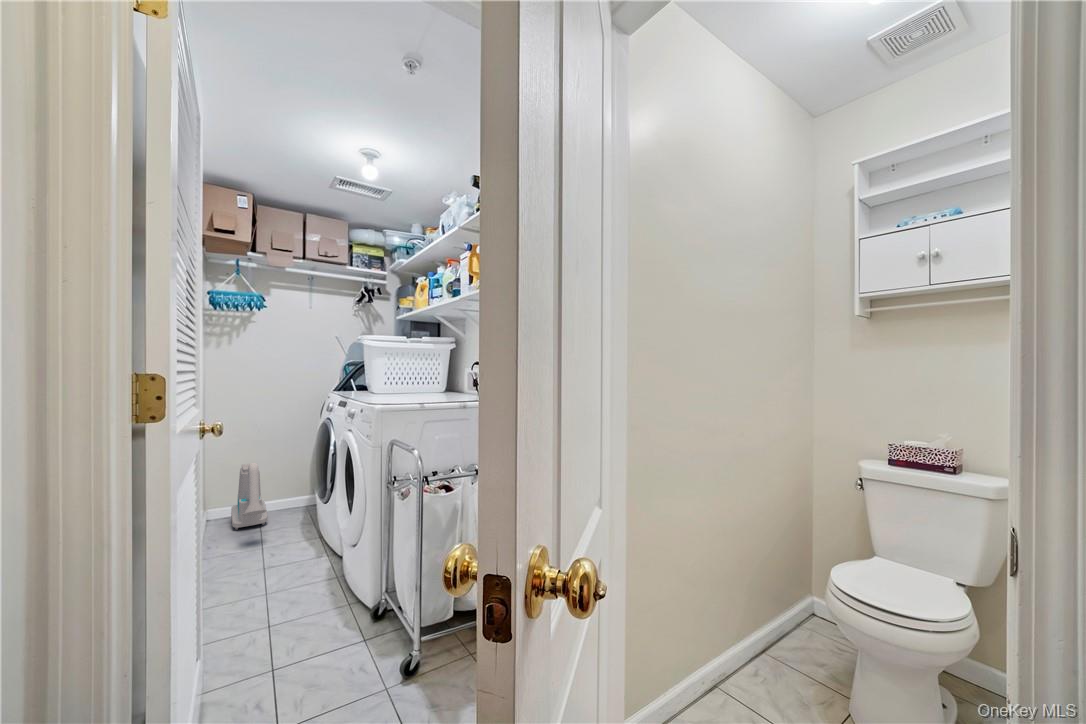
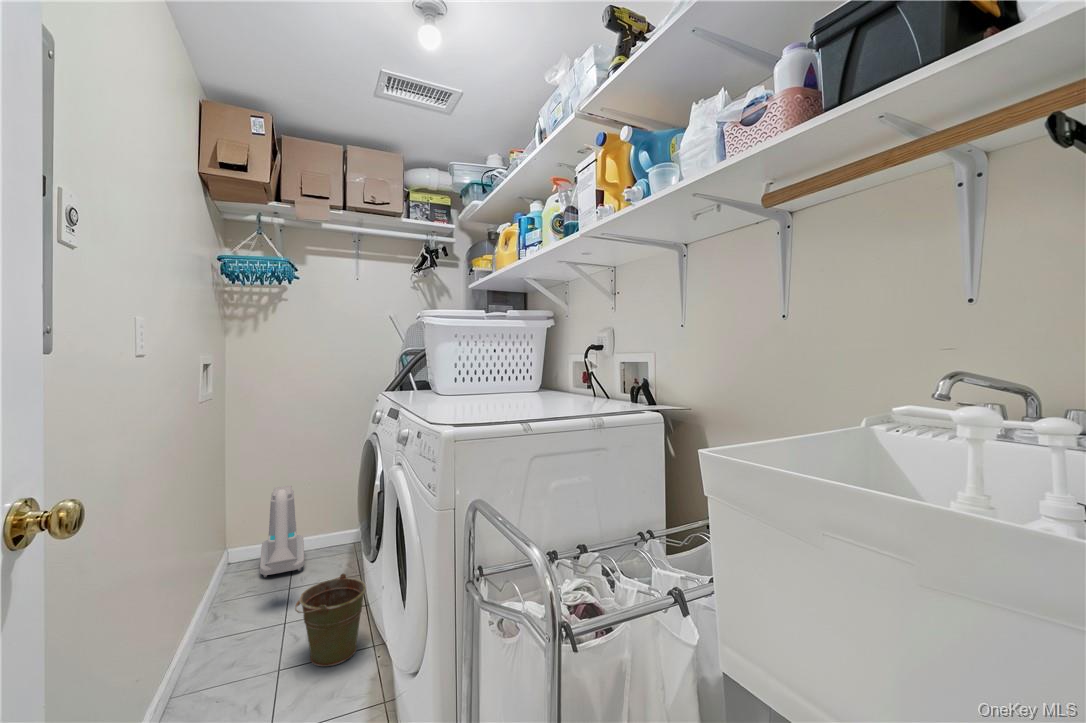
bucket: none [272,514,322,572] -> present [295,573,366,666]

